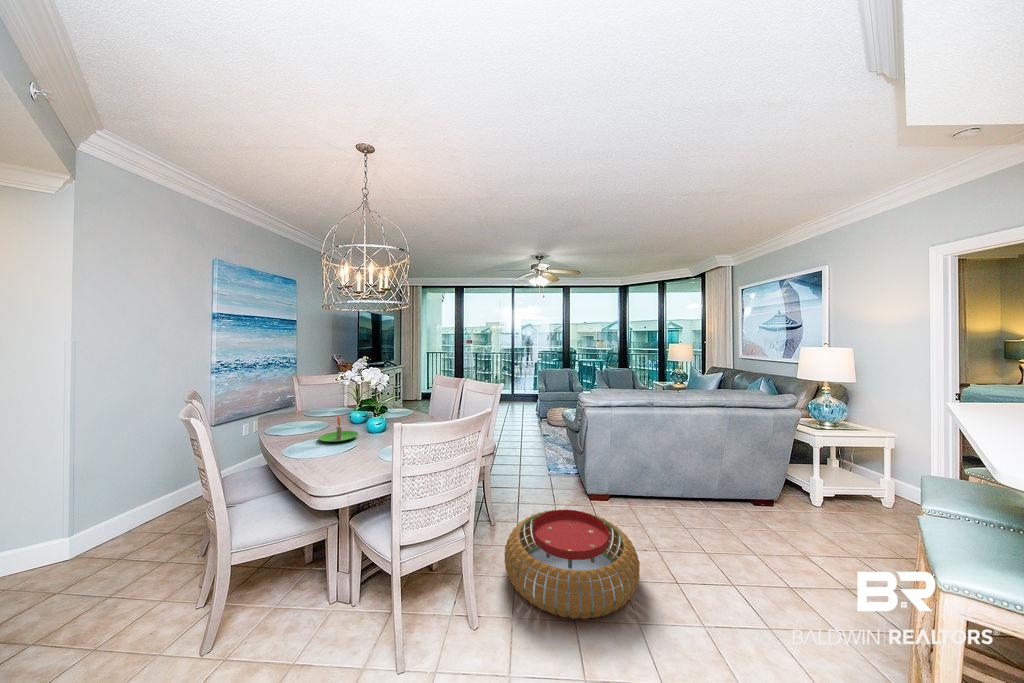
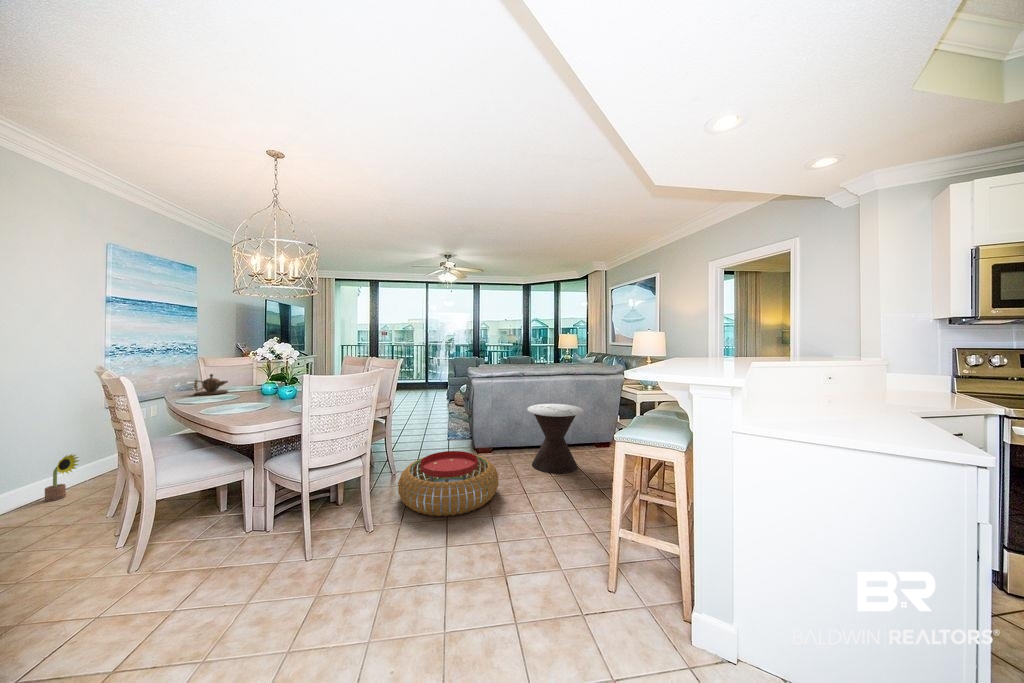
teapot: none [284,399,317,425] -> present [194,374,228,396]
candle: present [319,416,359,442] -> none [234,382,272,403]
side table: none [662,445,747,551] -> present [527,404,583,474]
decorative plant: none [152,479,184,528] -> present [45,454,79,501]

